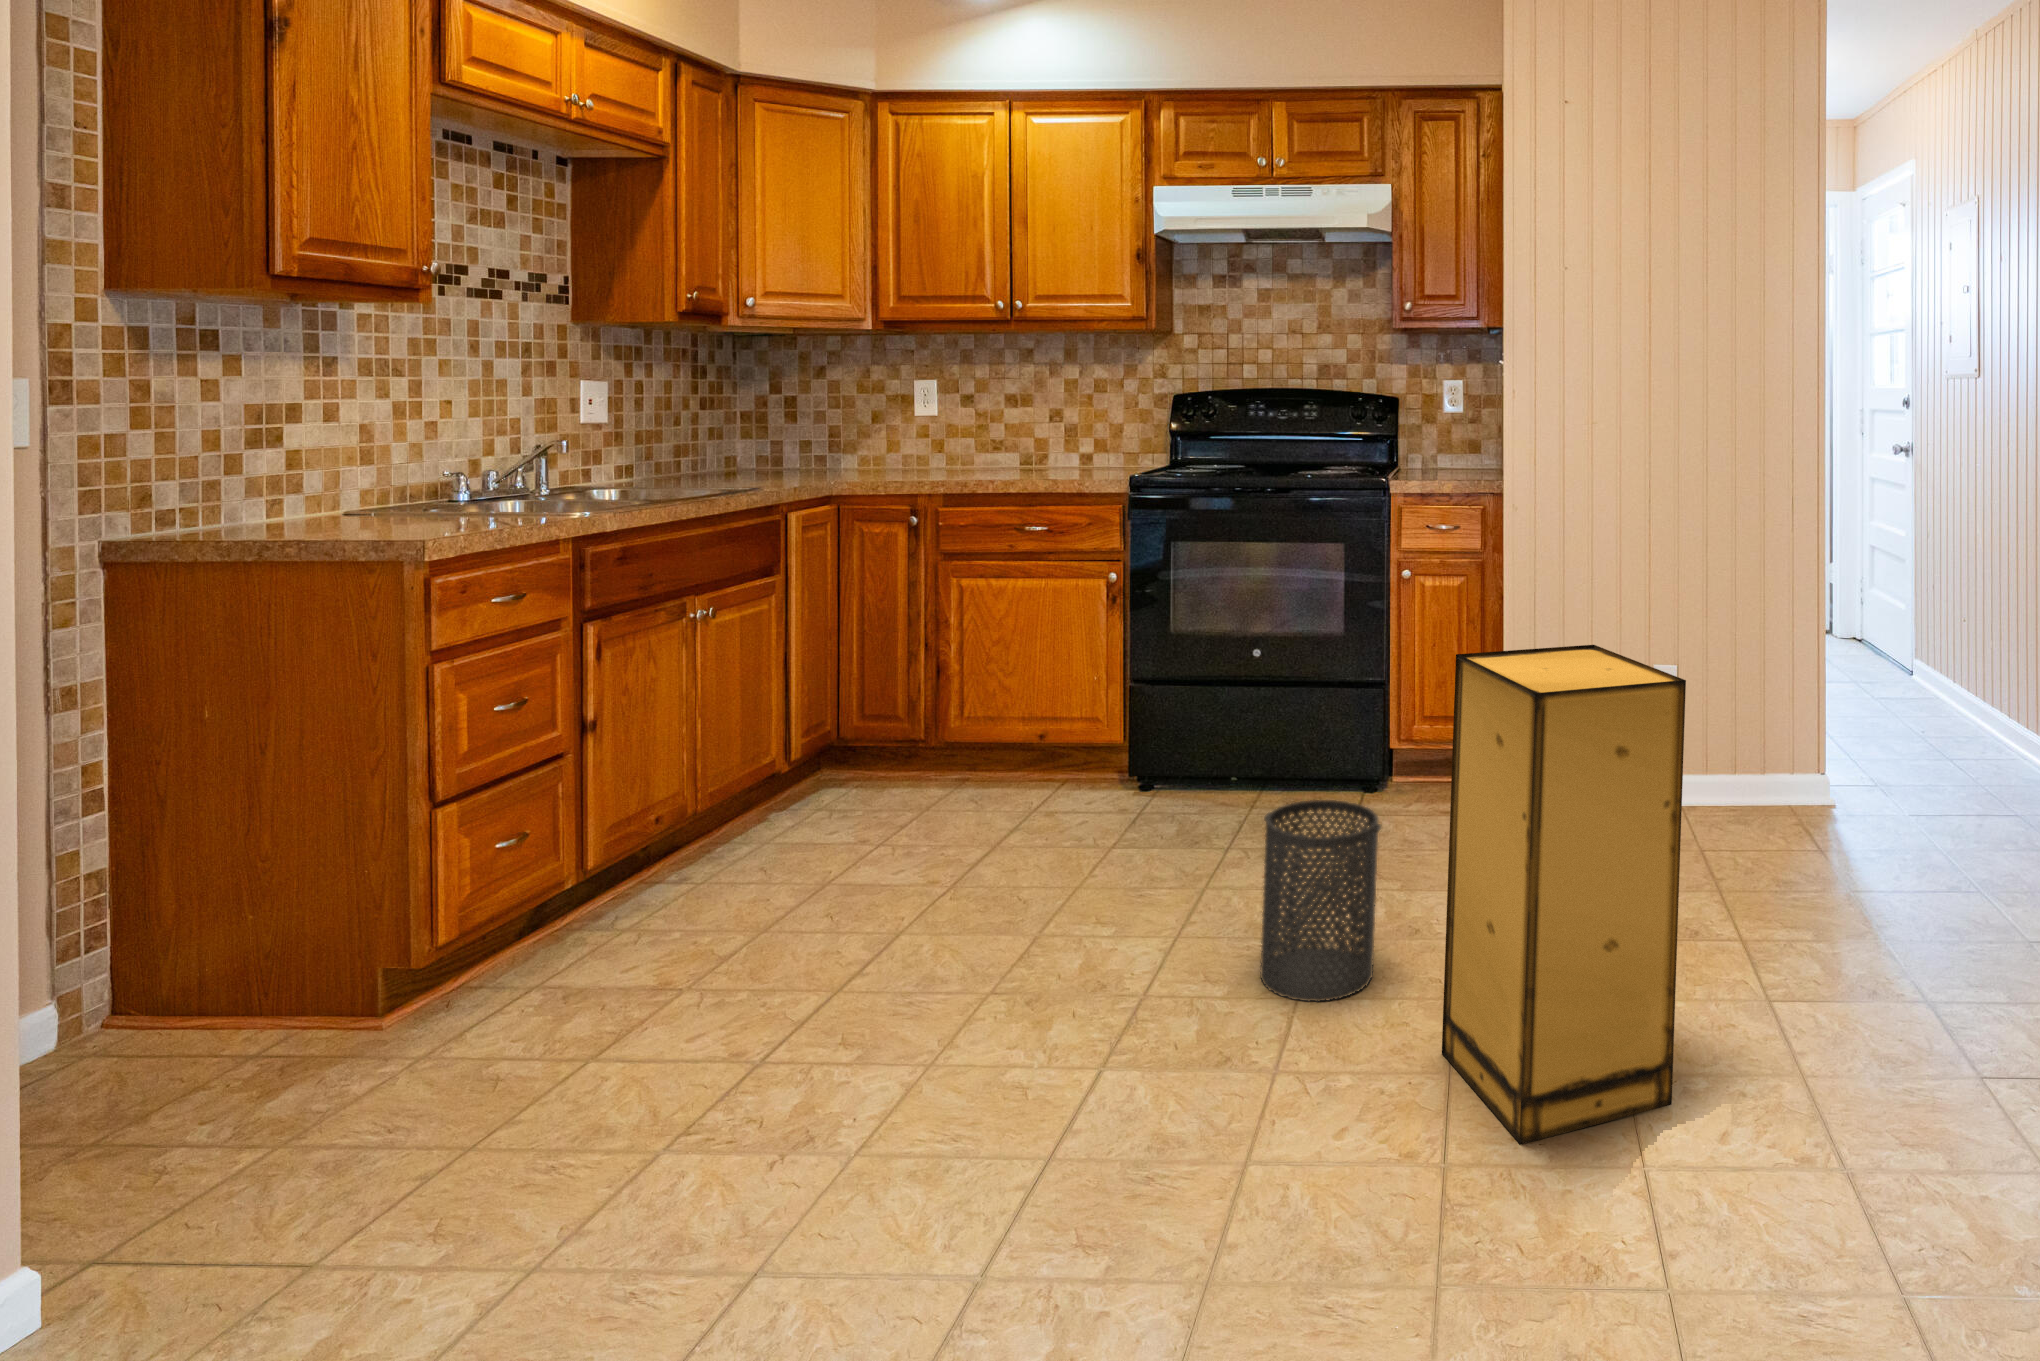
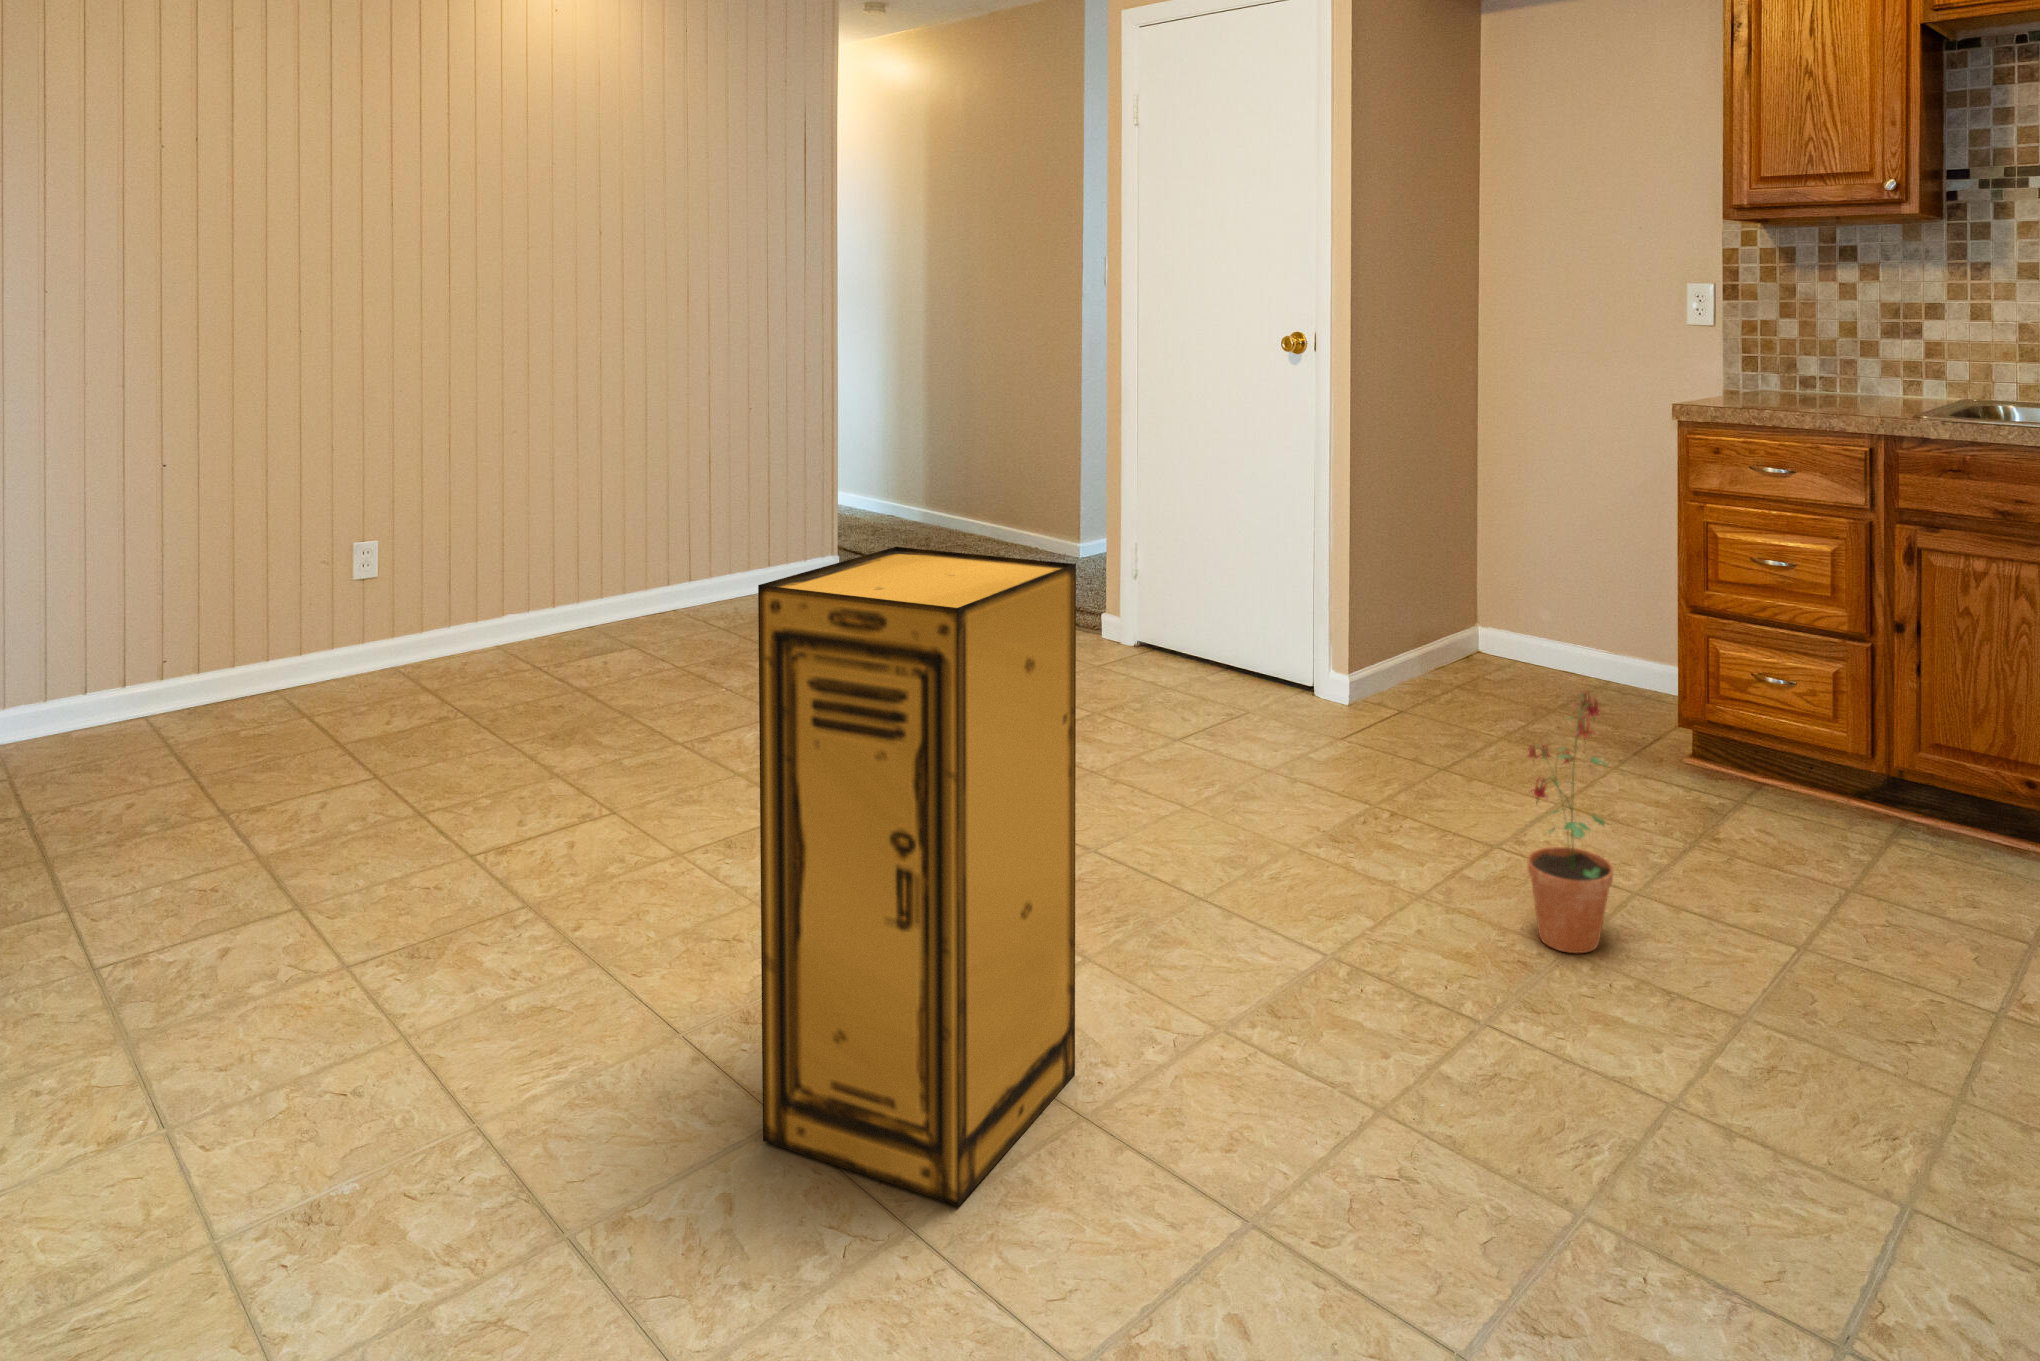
potted plant: none [964,767,1066,983] -> present [1528,692,1613,953]
trash can: present [1260,800,1381,1002] -> none [1267,833,1439,1149]

